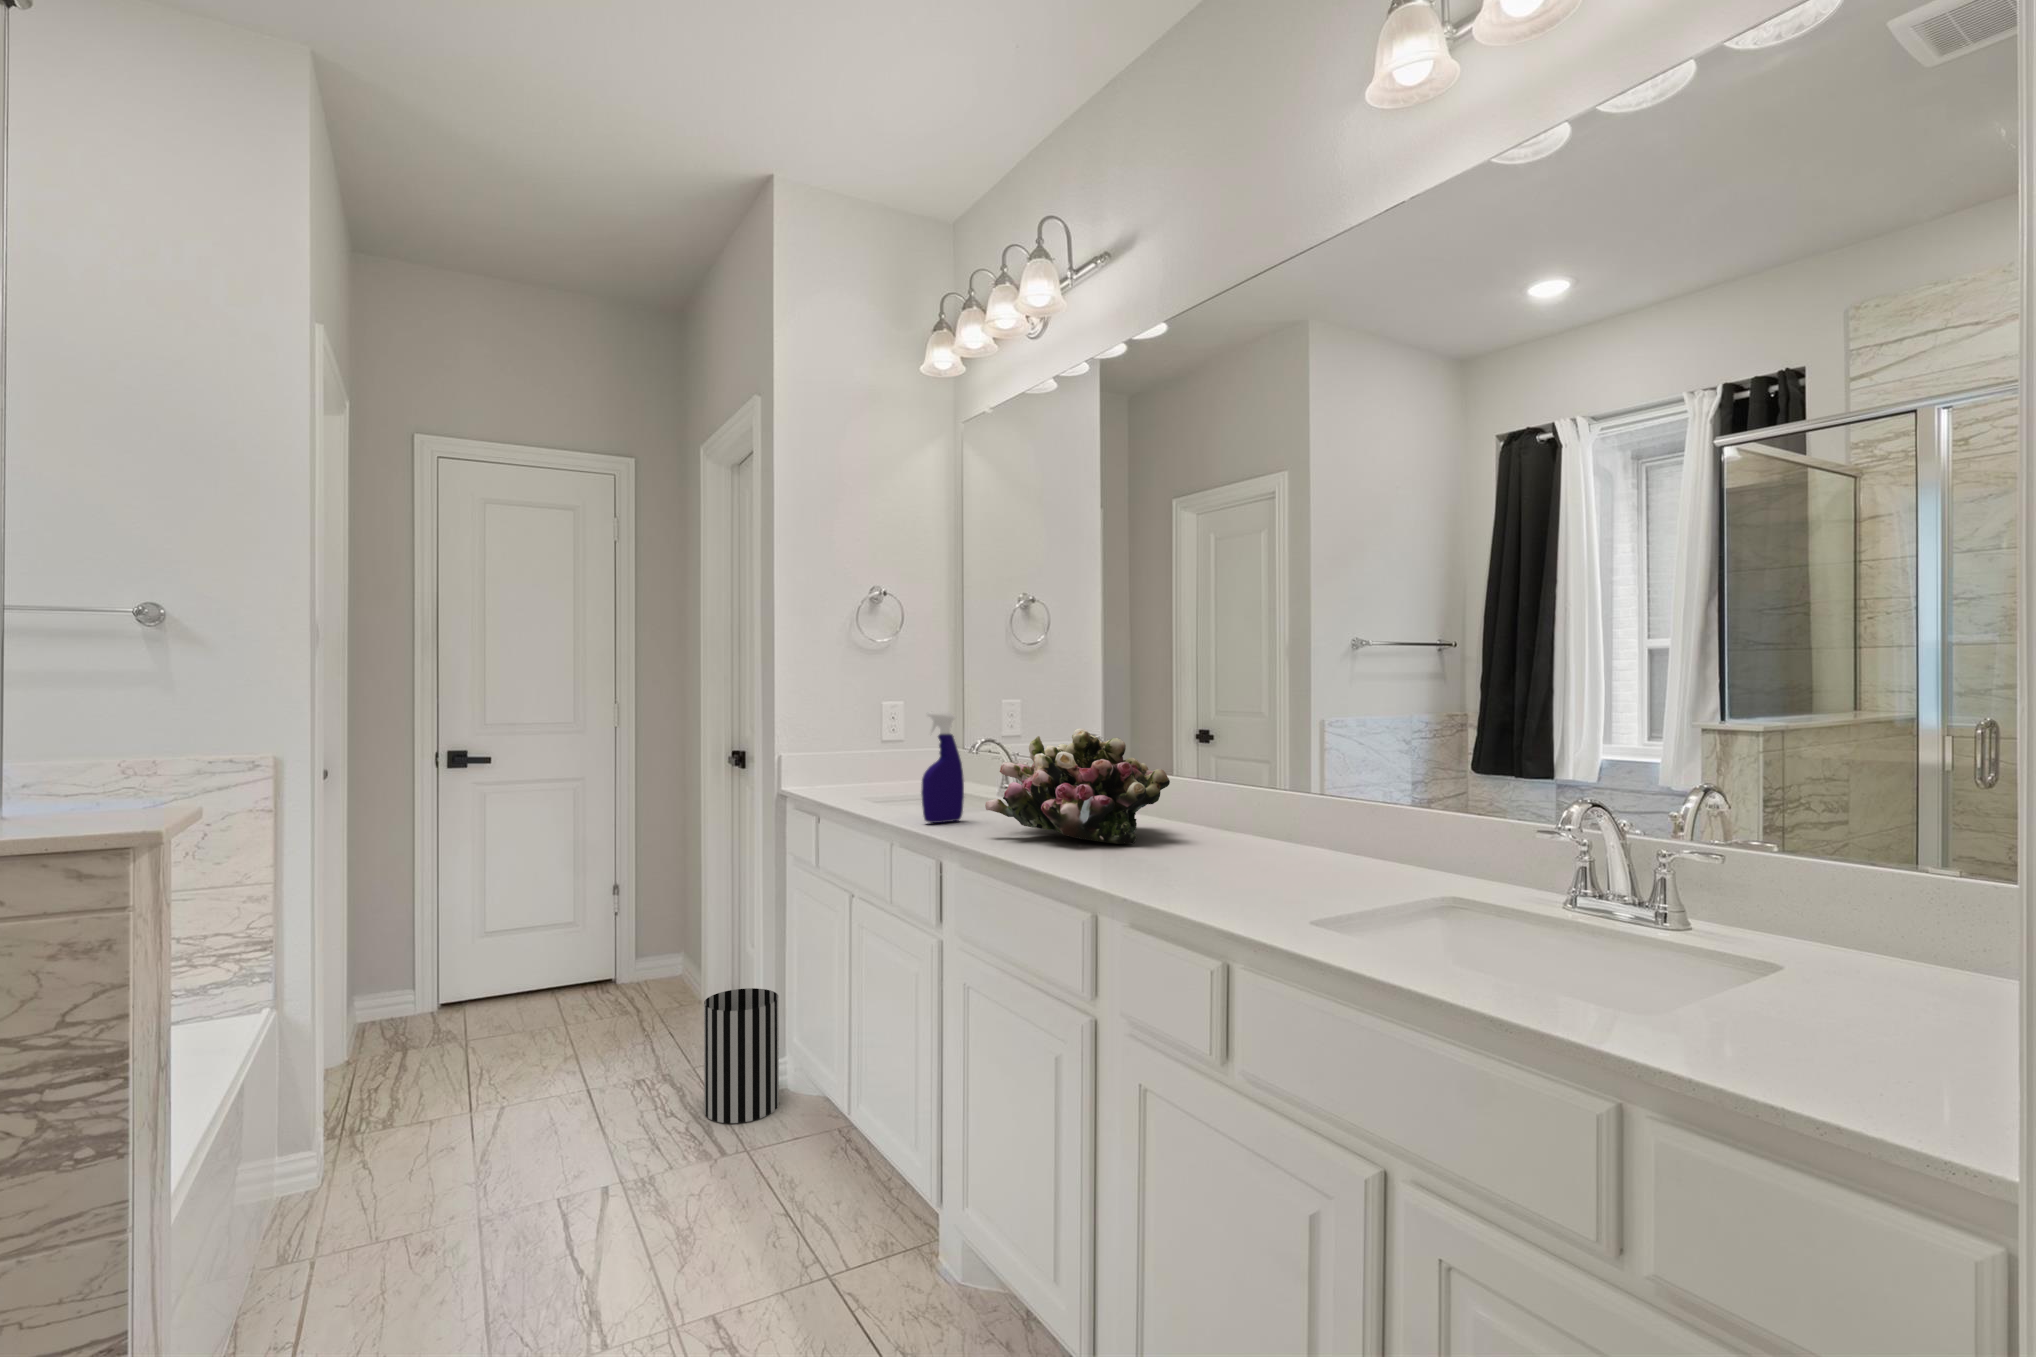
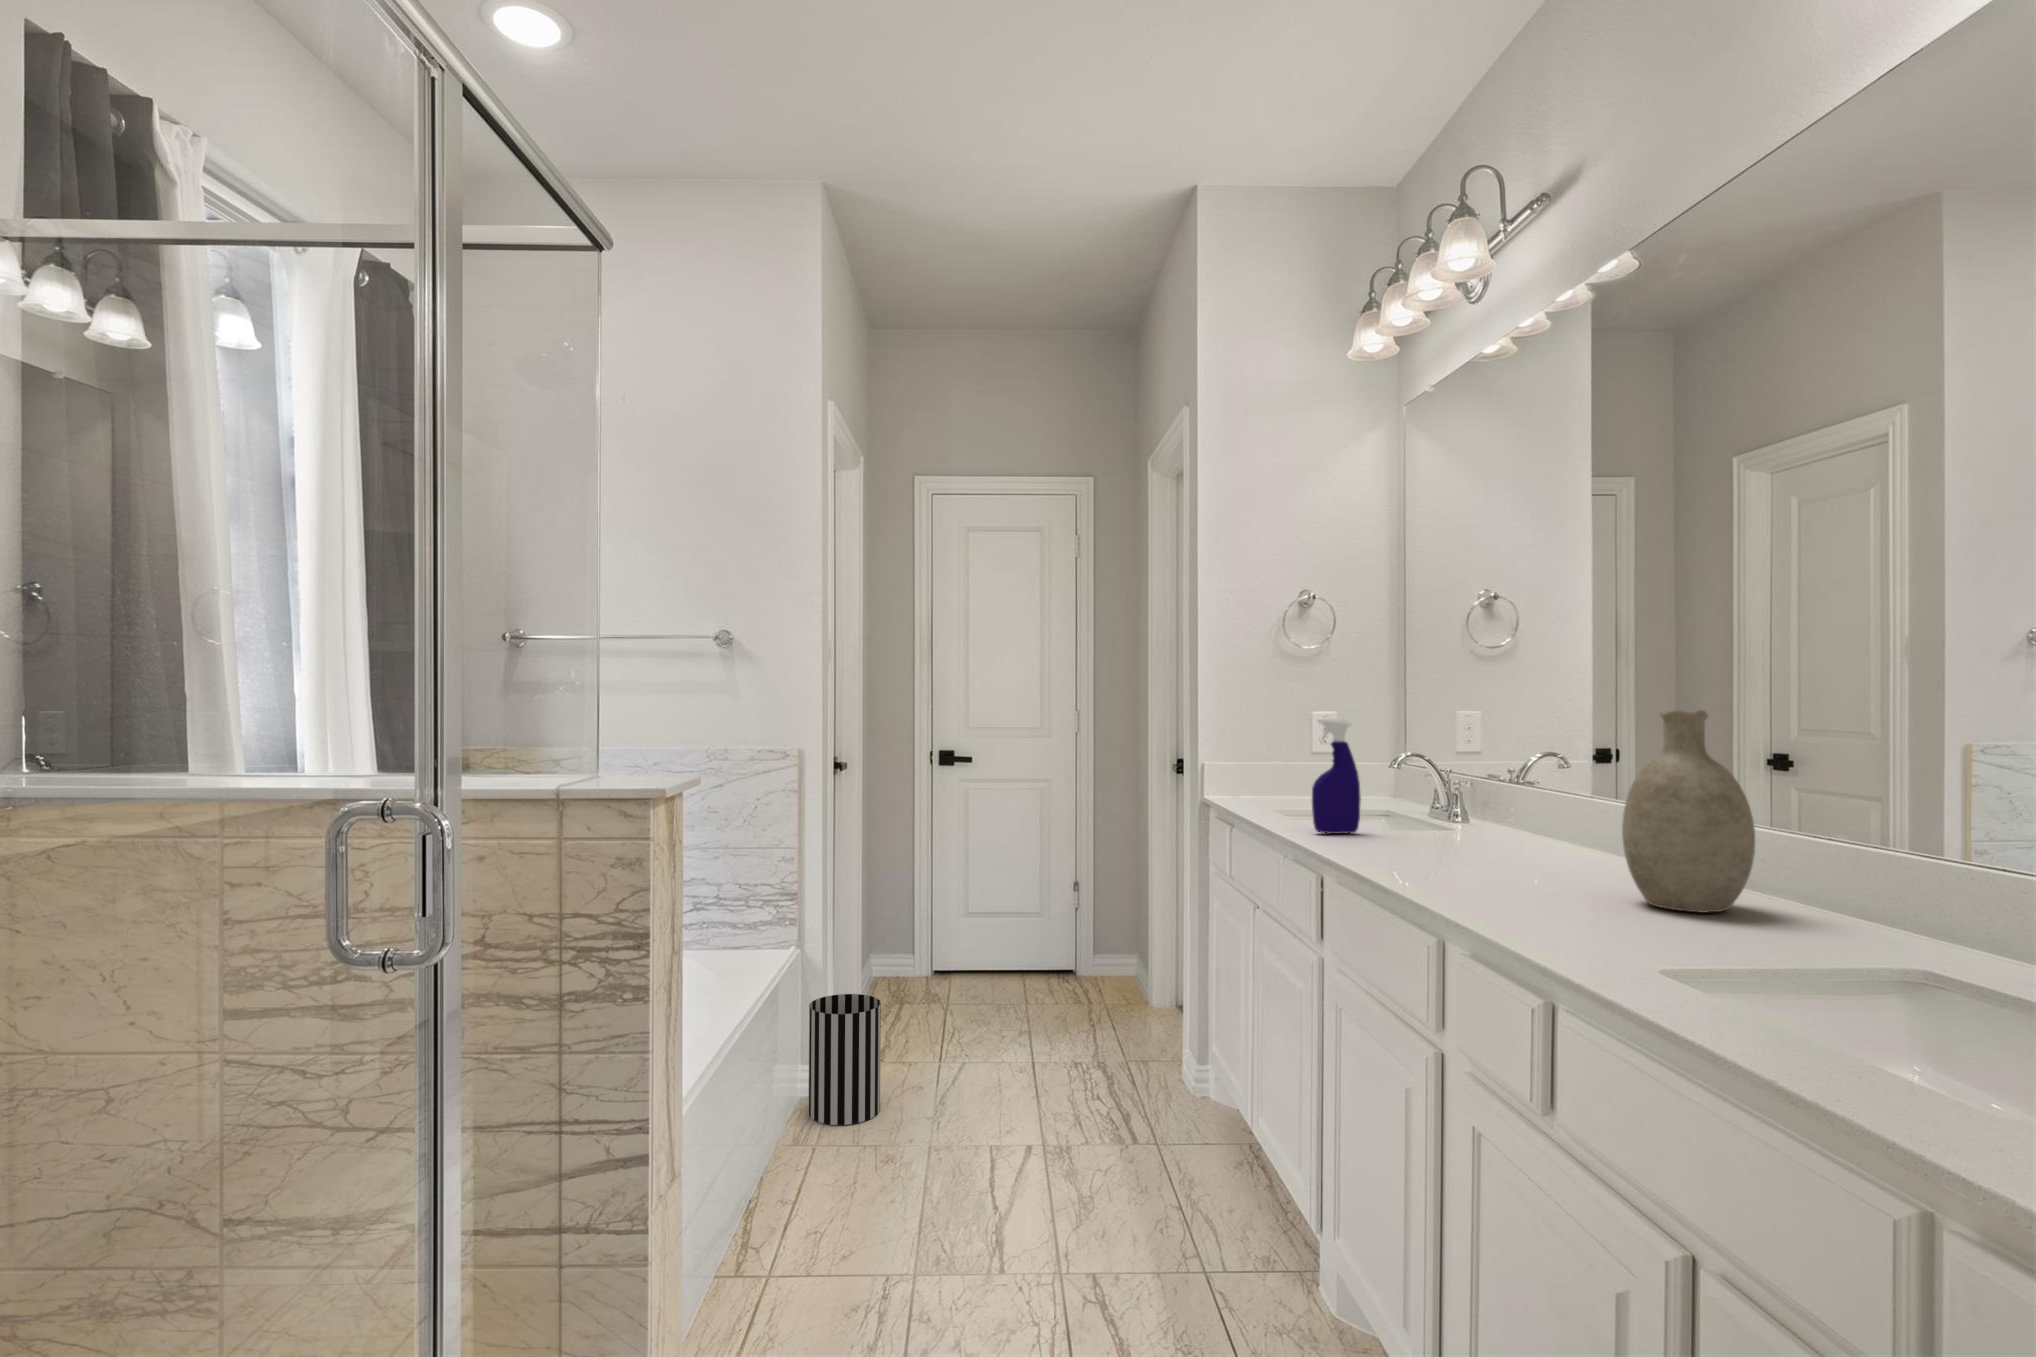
decorative vase: none [1224,702,1320,873] -> present [1622,709,1755,912]
flower arrangement: present [985,729,1170,844] -> none [1367,739,1585,868]
wastebasket: present [704,988,779,1123] -> present [808,994,881,1125]

